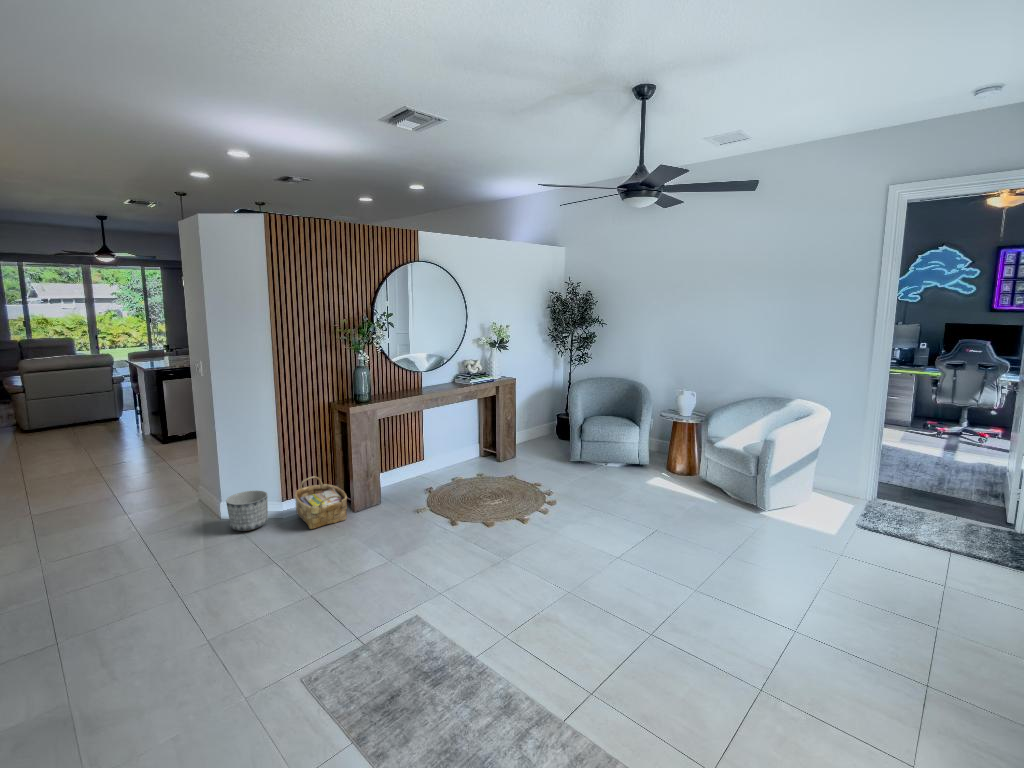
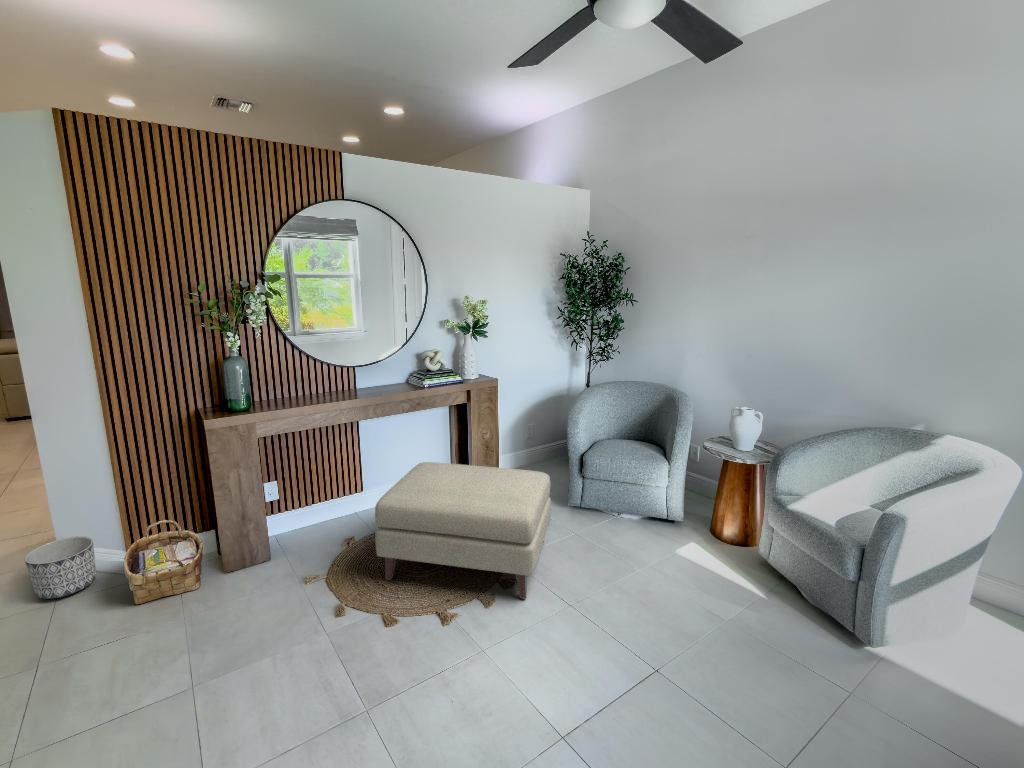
ottoman: none [466,433,573,509] -> present [375,462,551,599]

